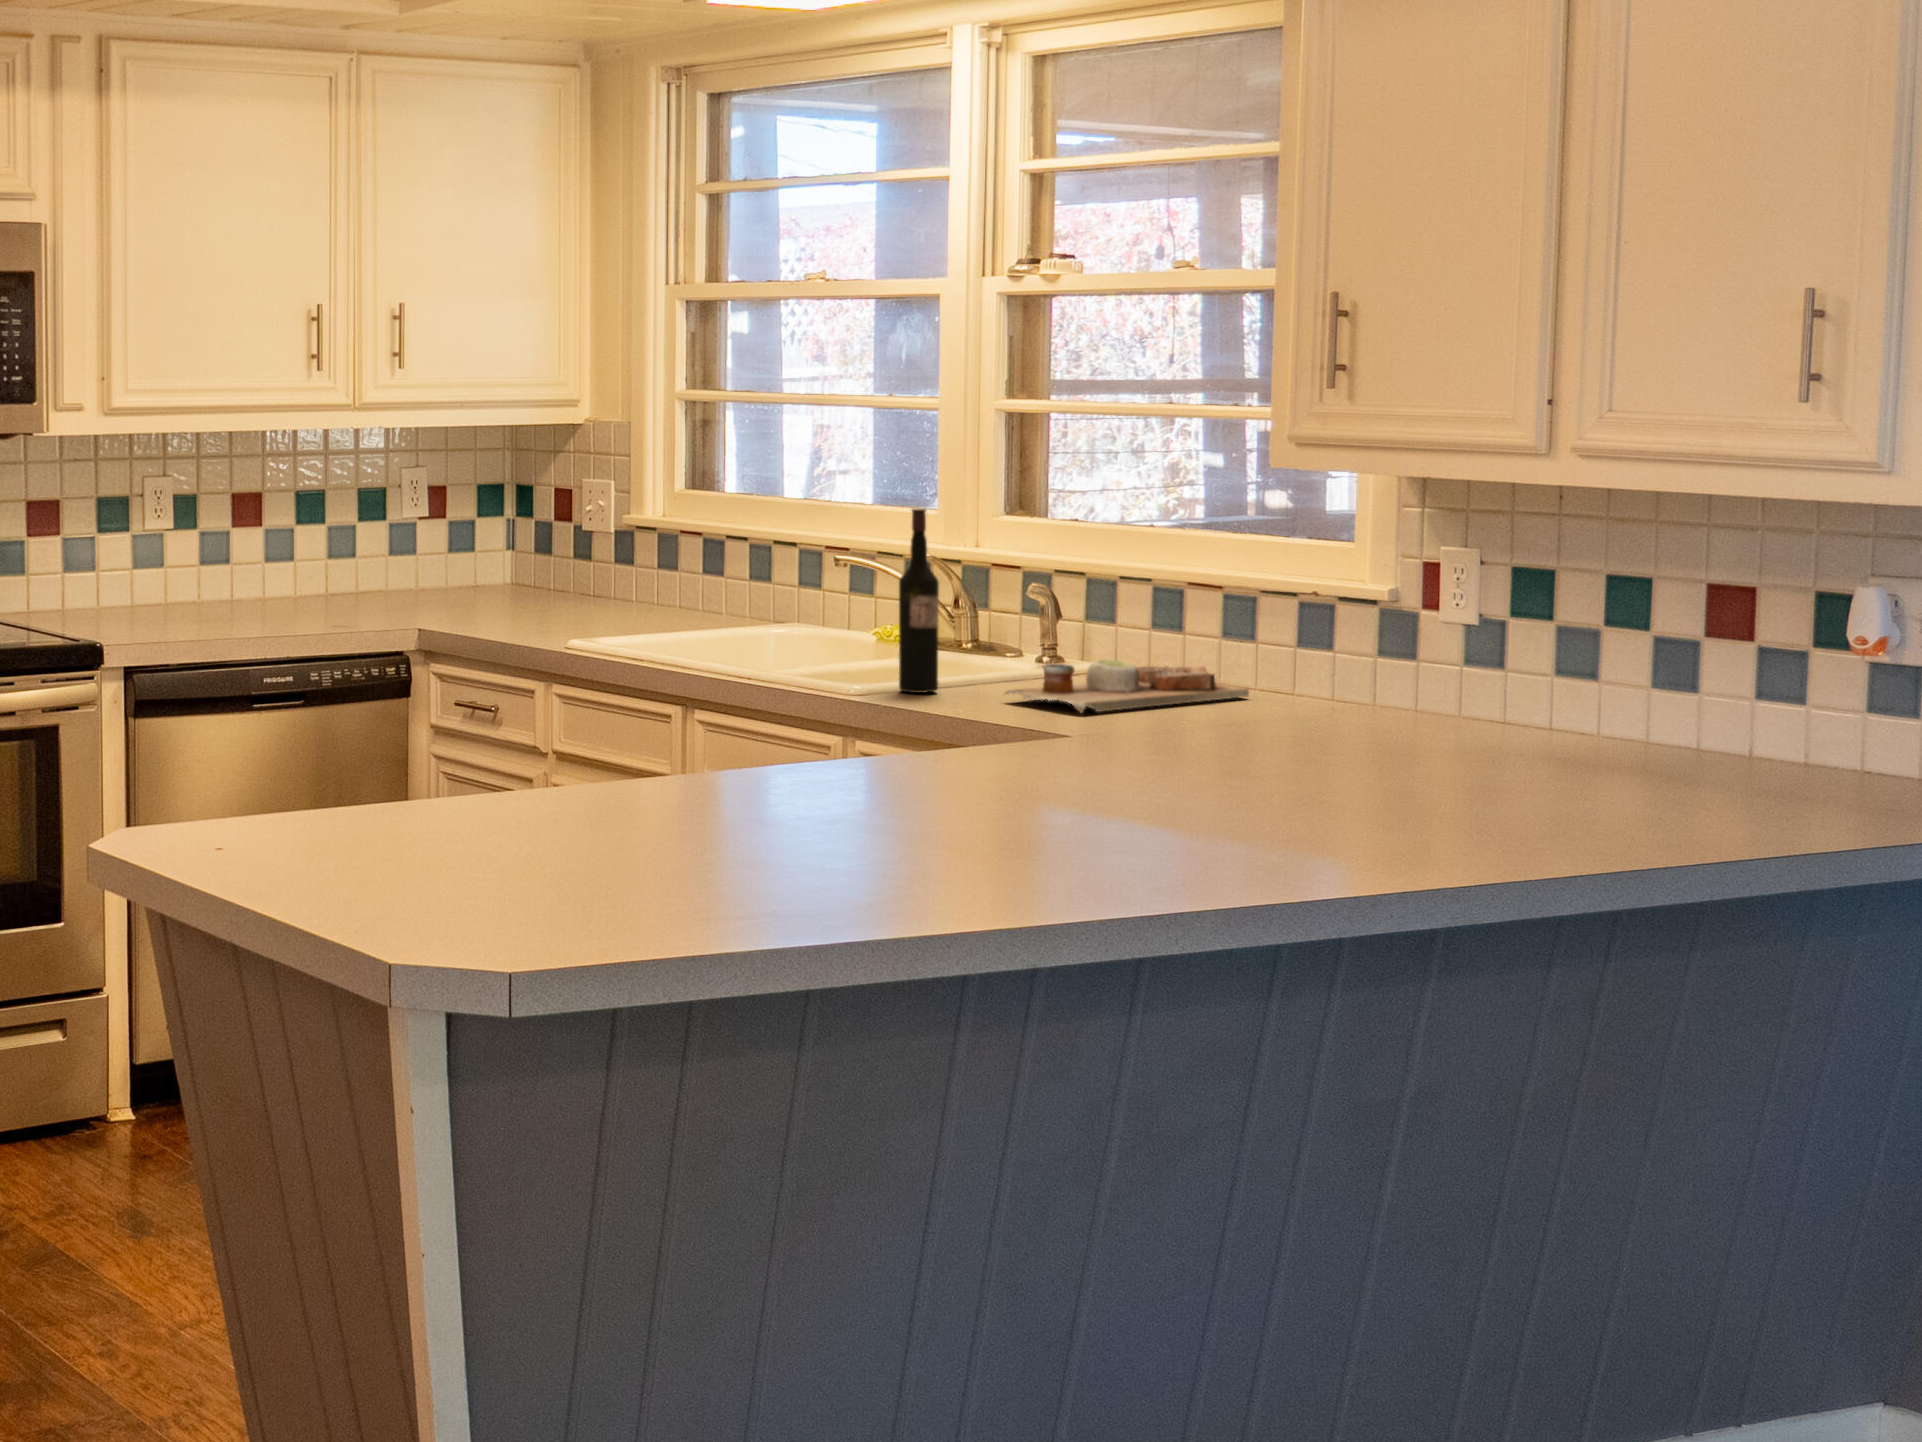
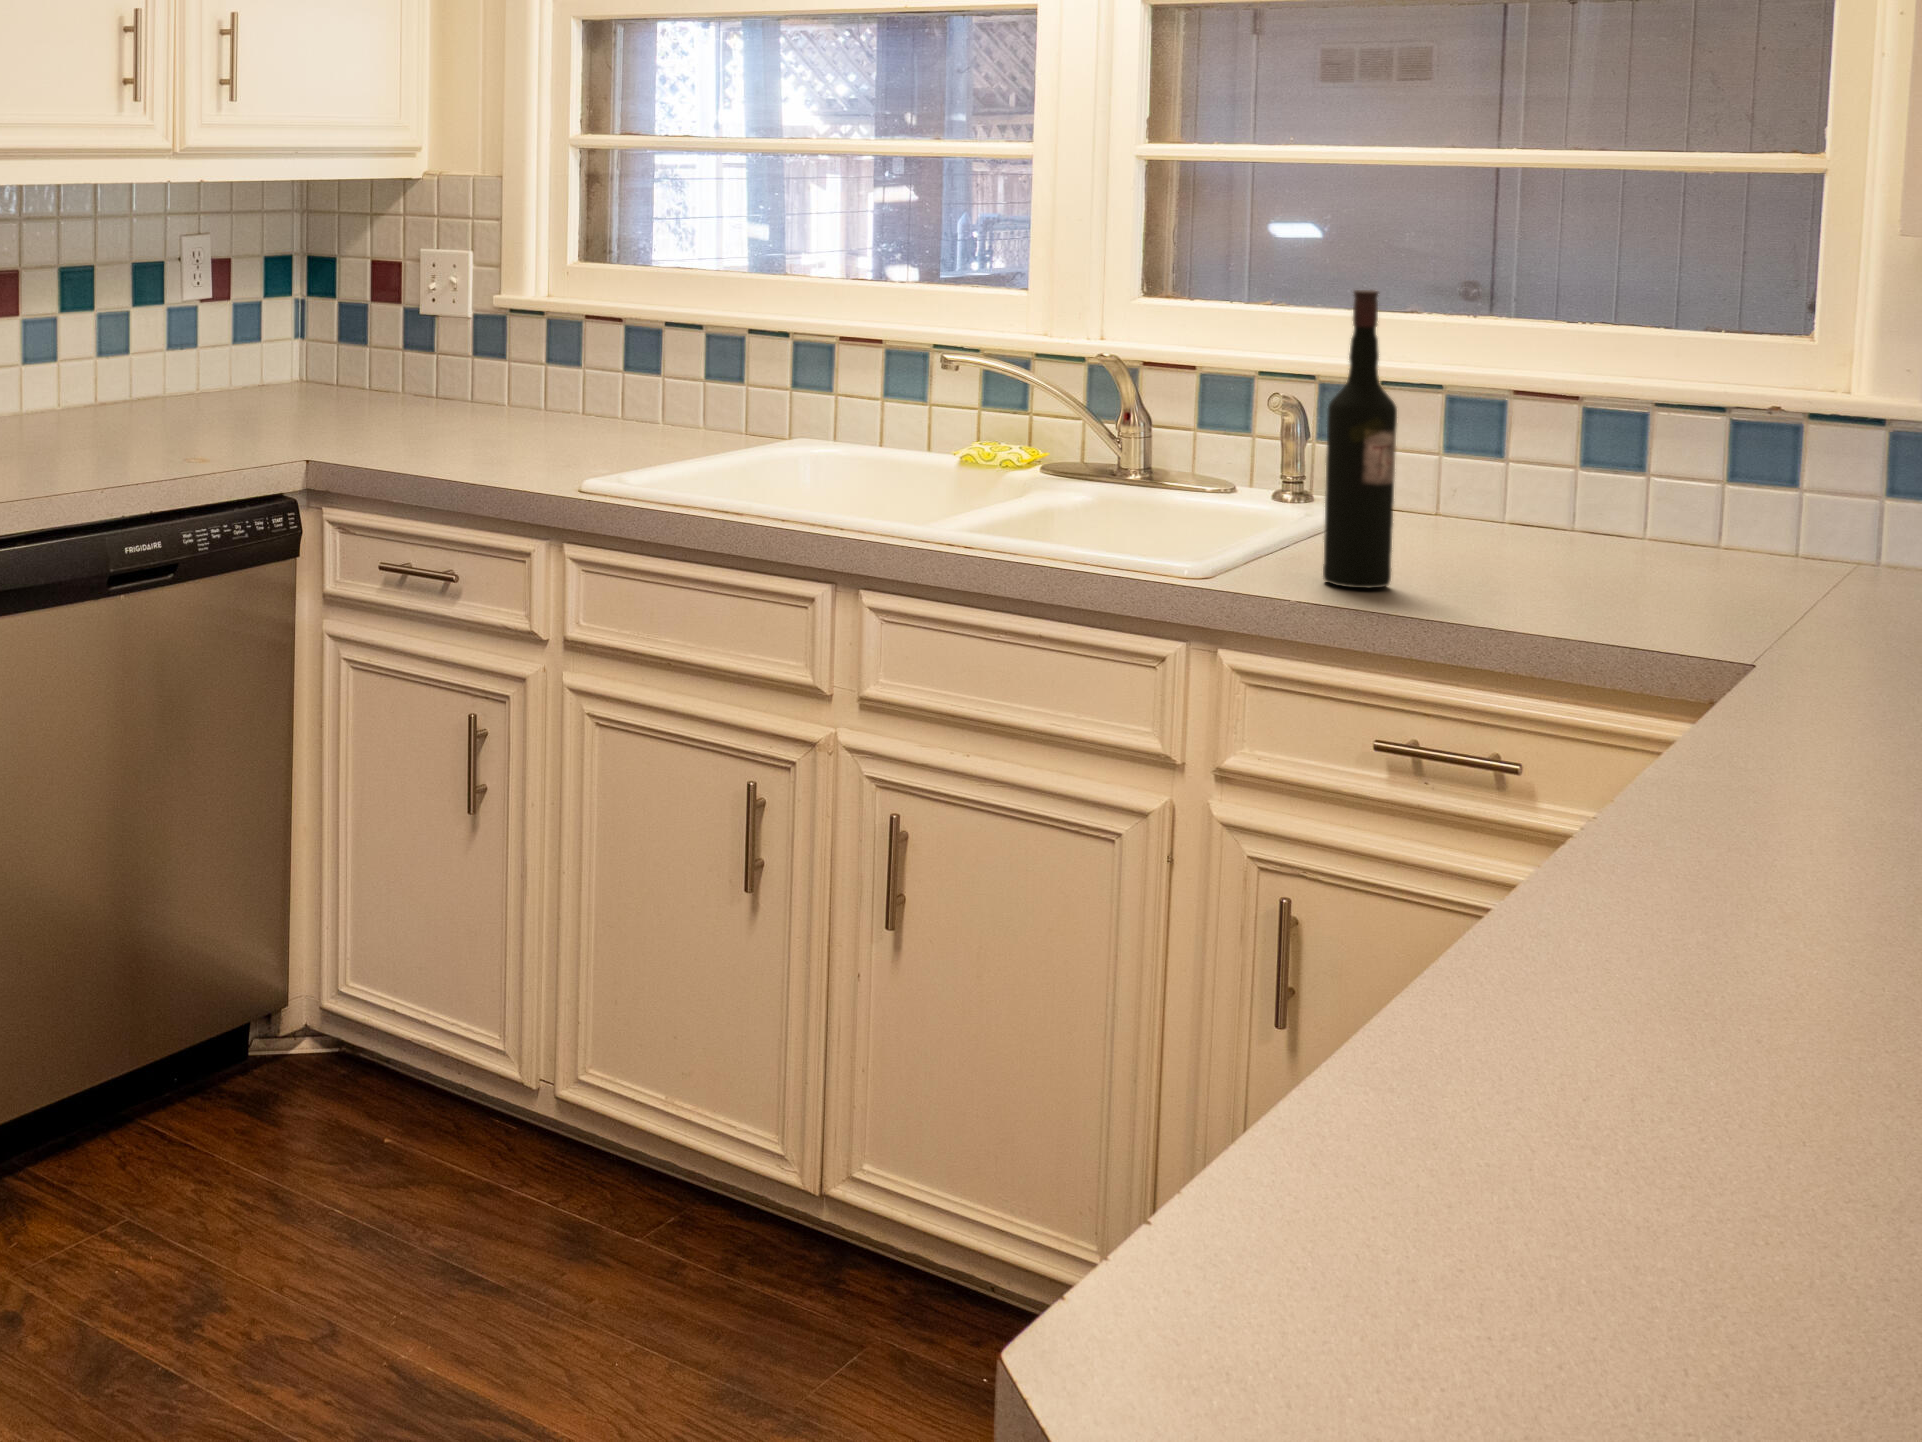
cutting board: present [1006,660,1249,713] -> none [1540,522,1816,633]

